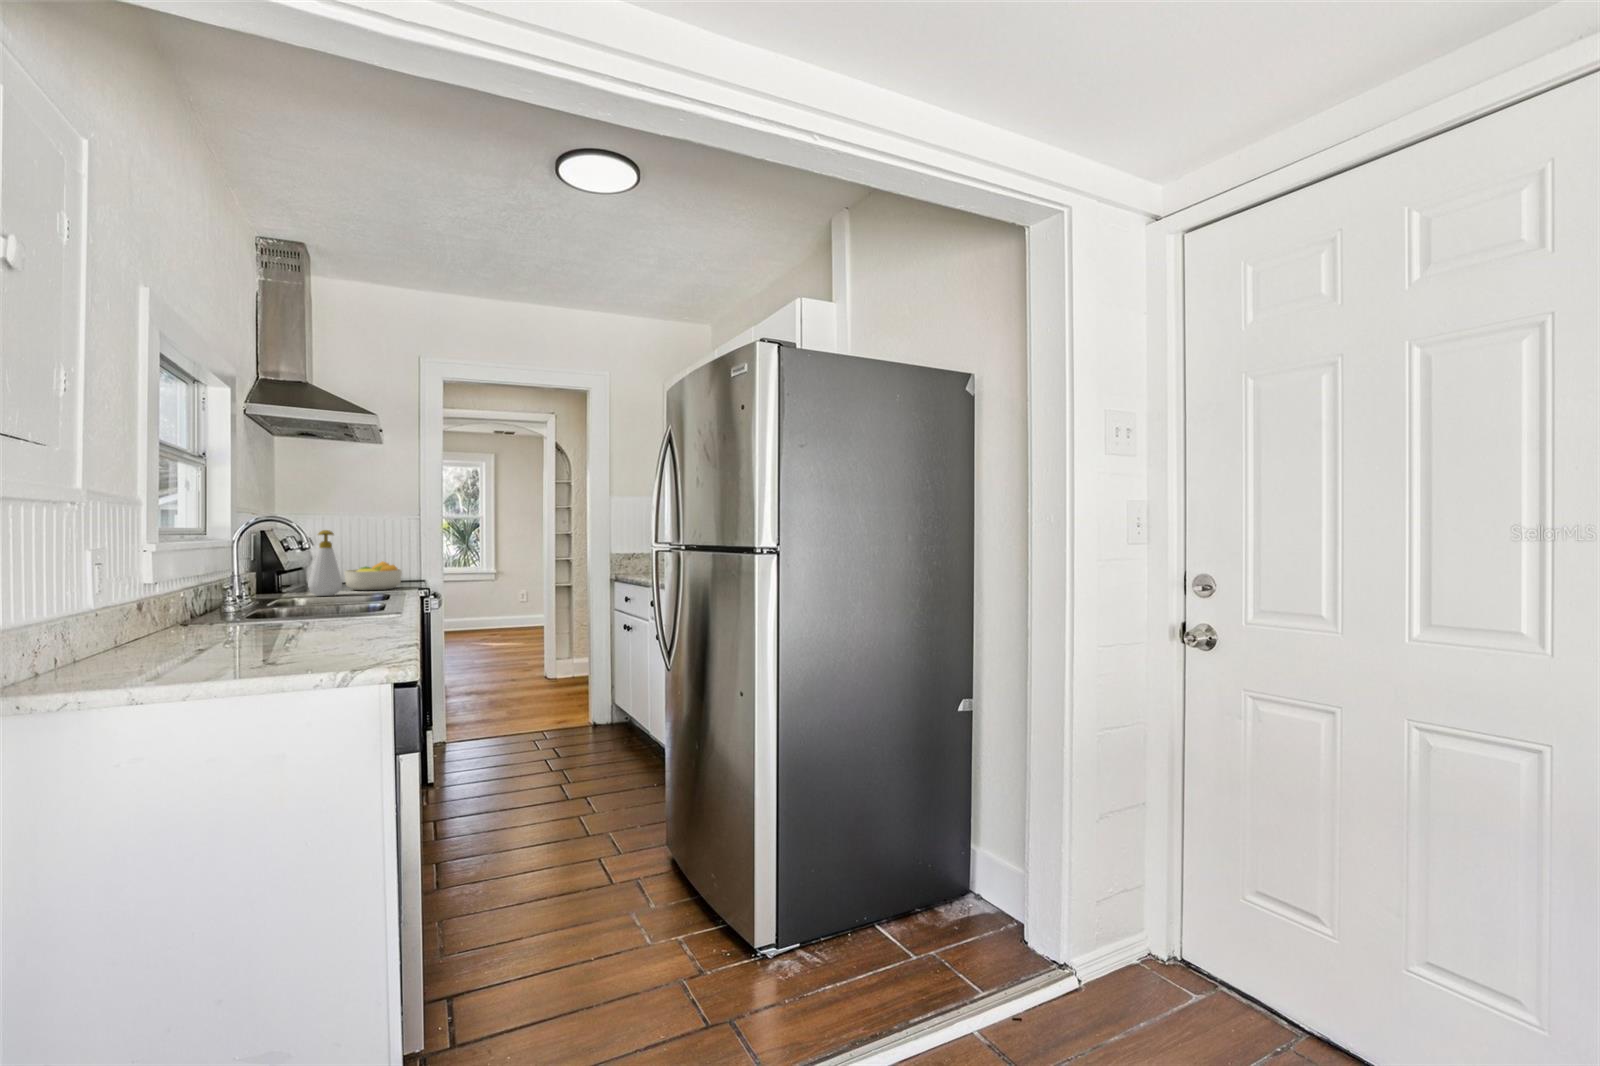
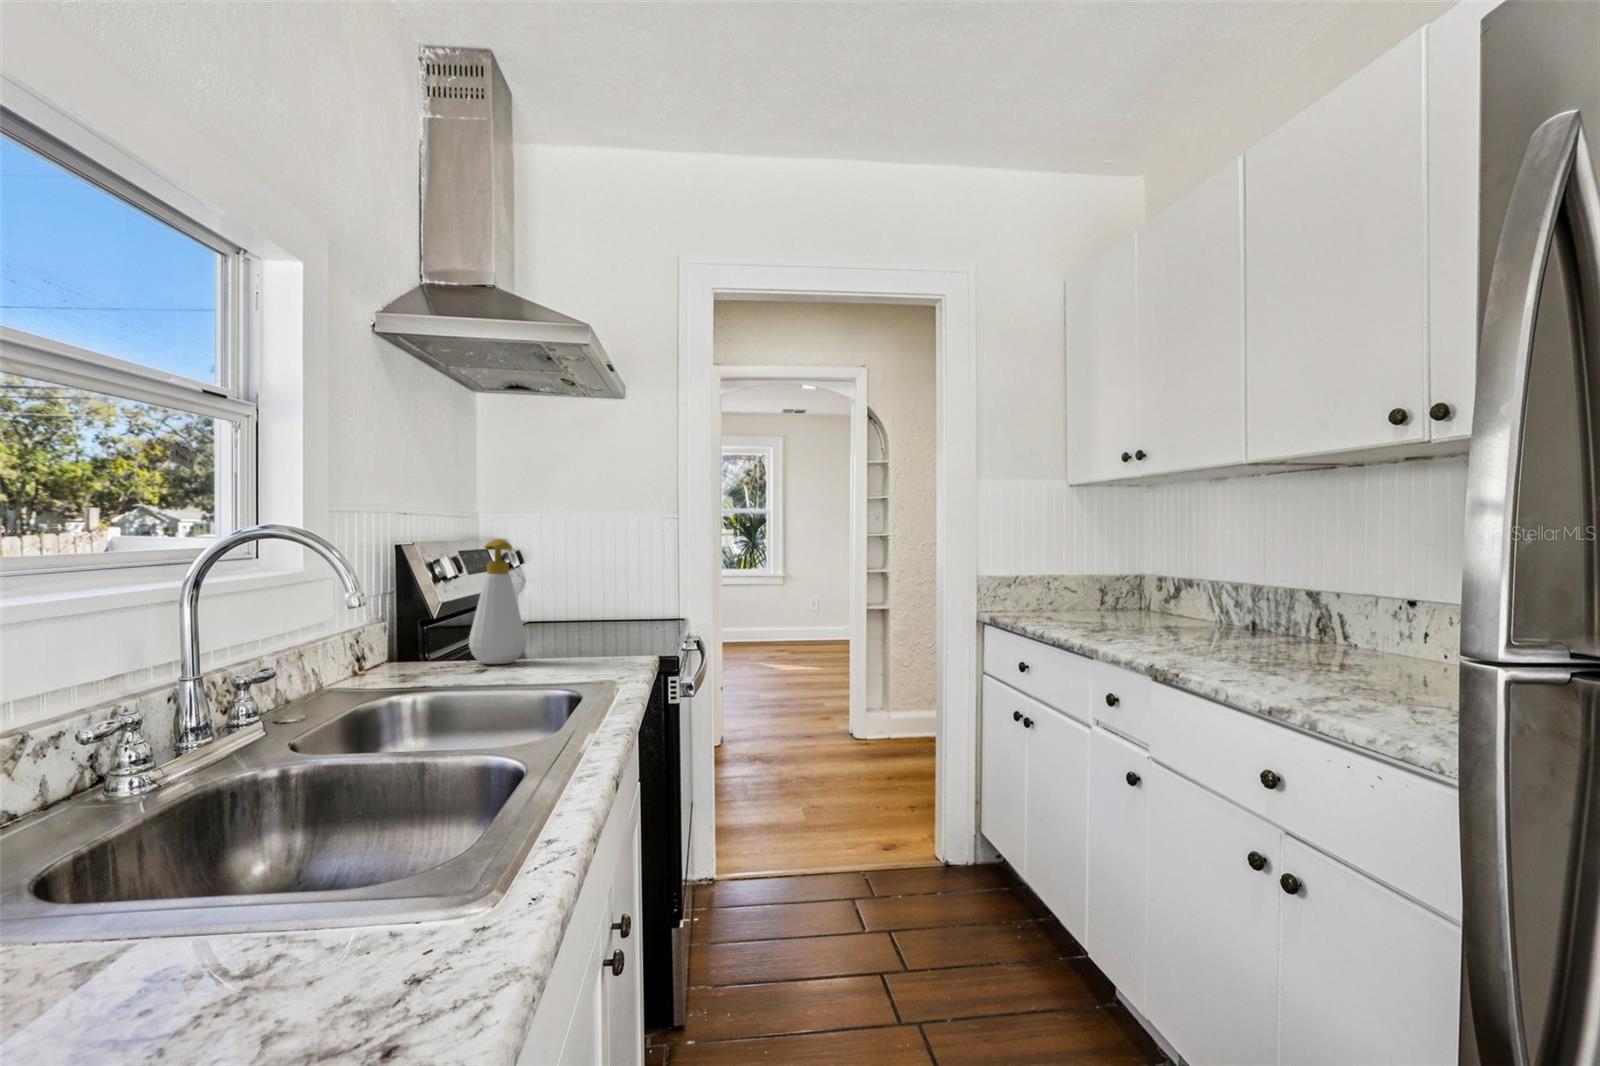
fruit bowl: present [345,561,402,590] -> none [551,588,646,643]

